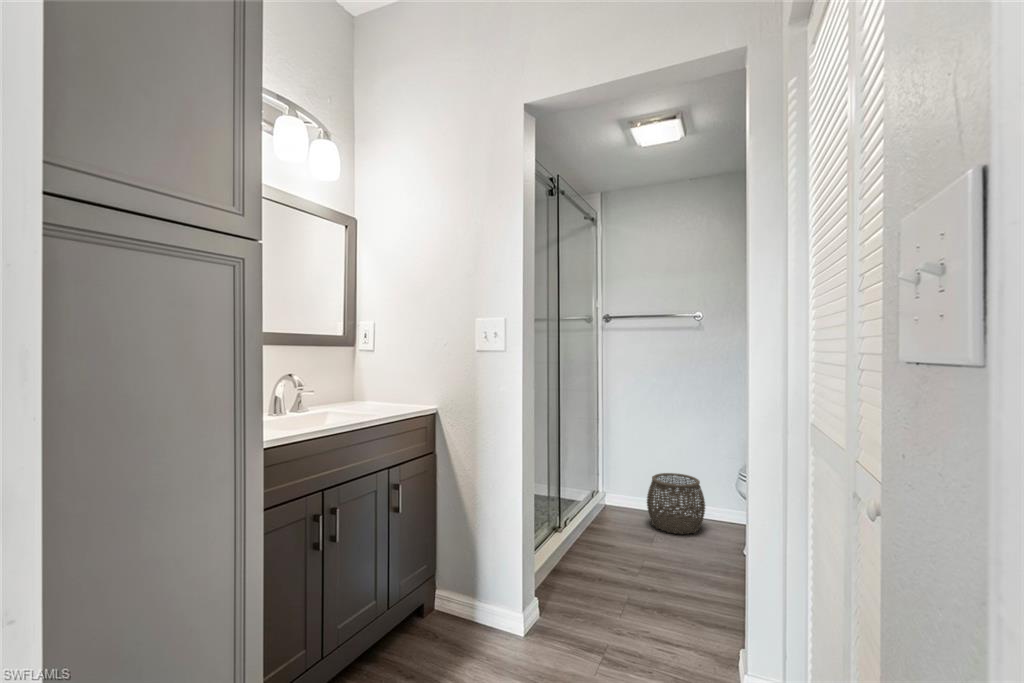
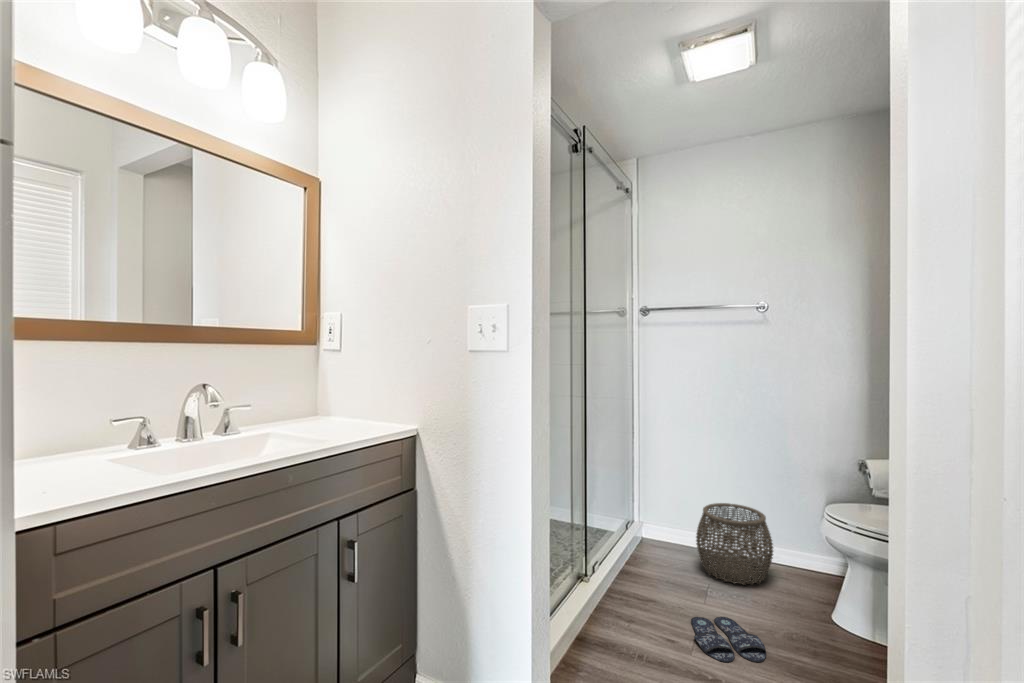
slippers: none [639,554,692,581] -> present [691,617,766,663]

